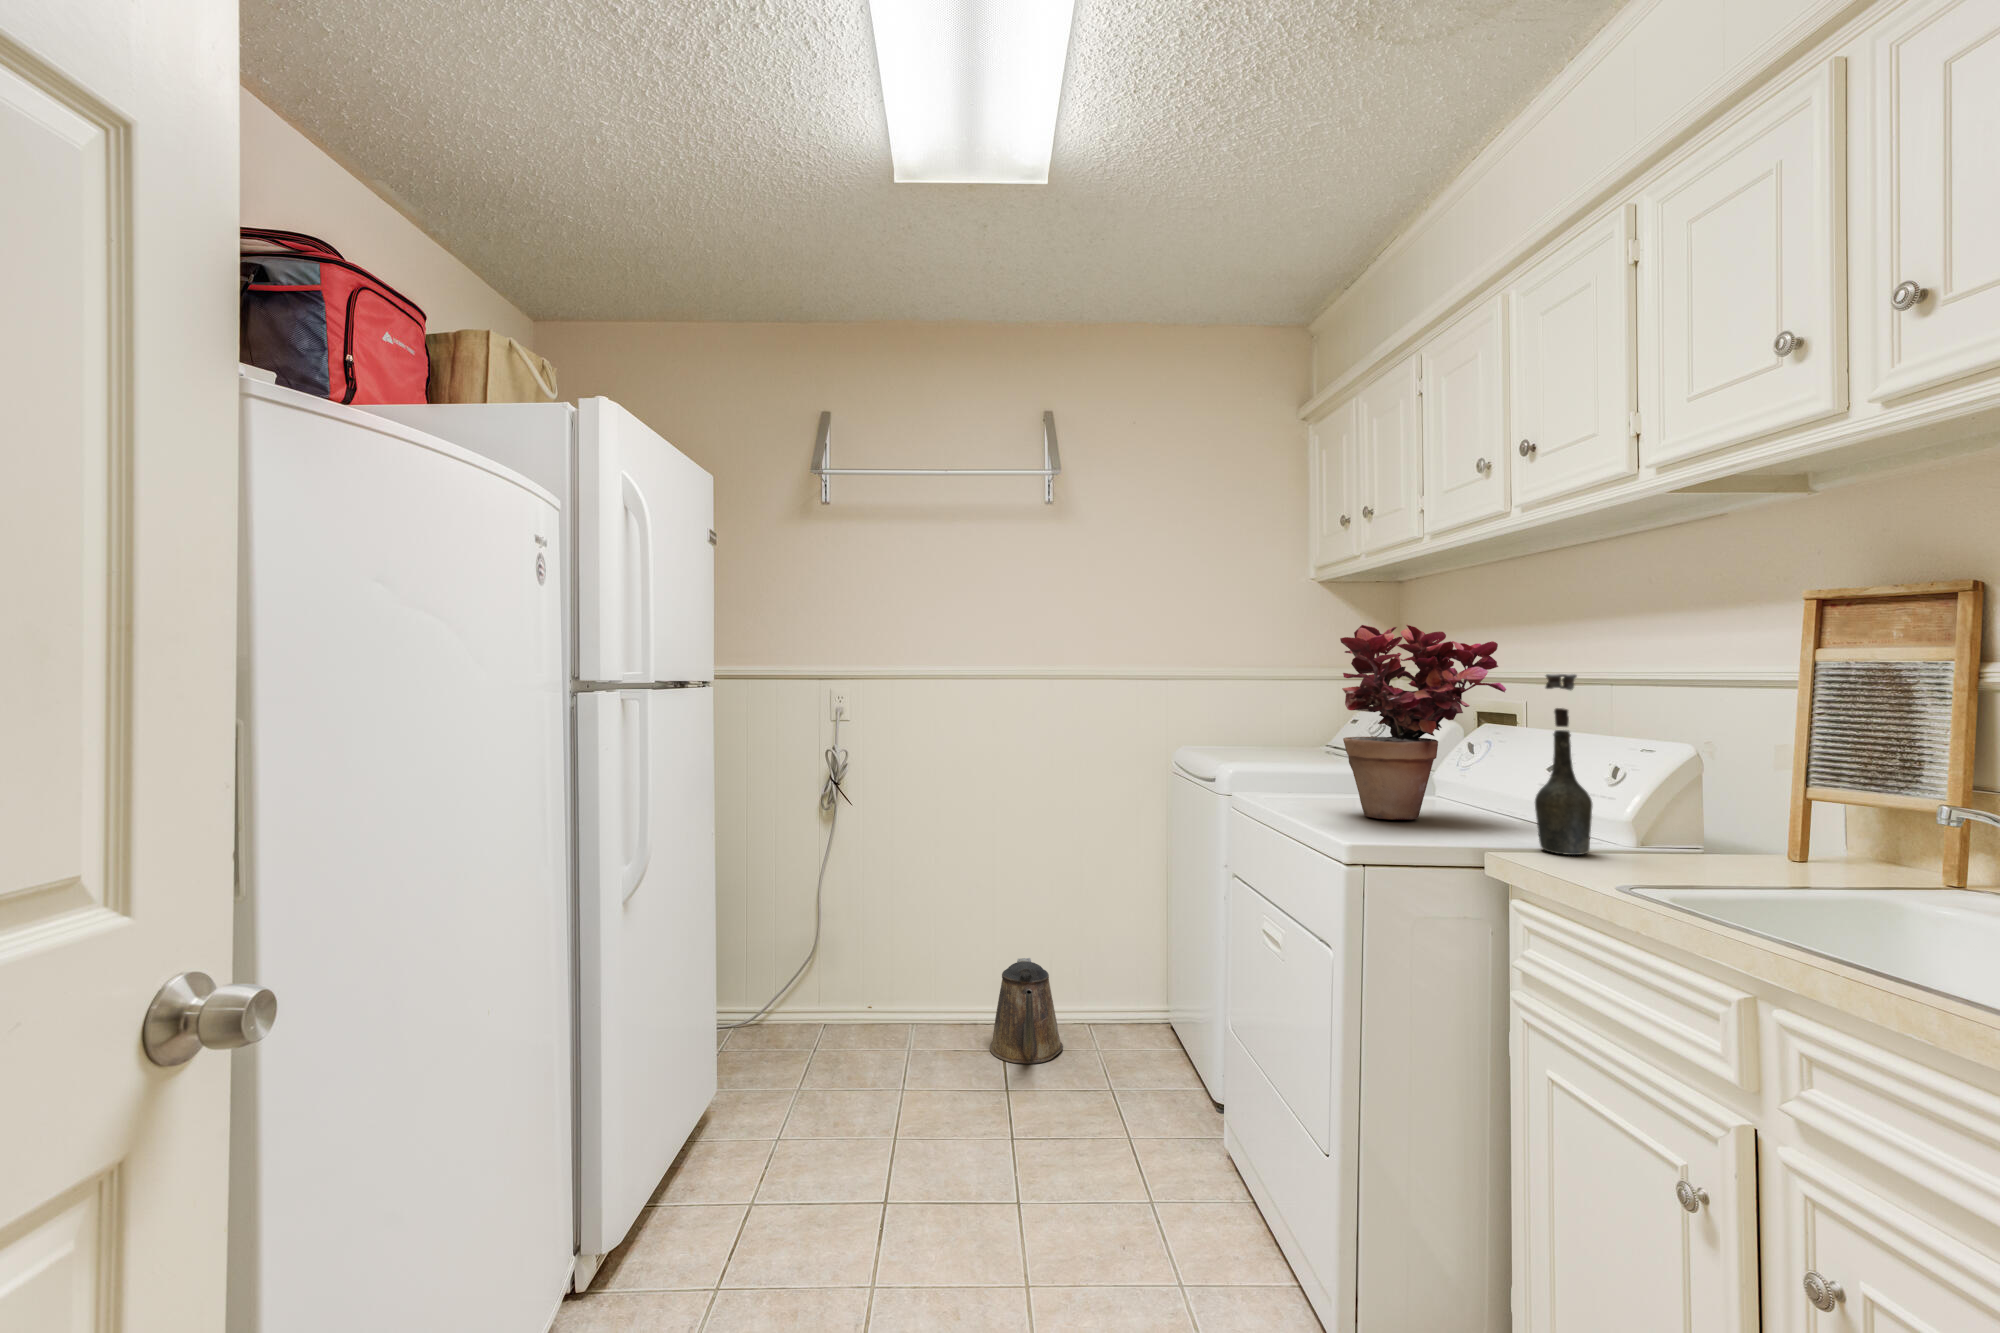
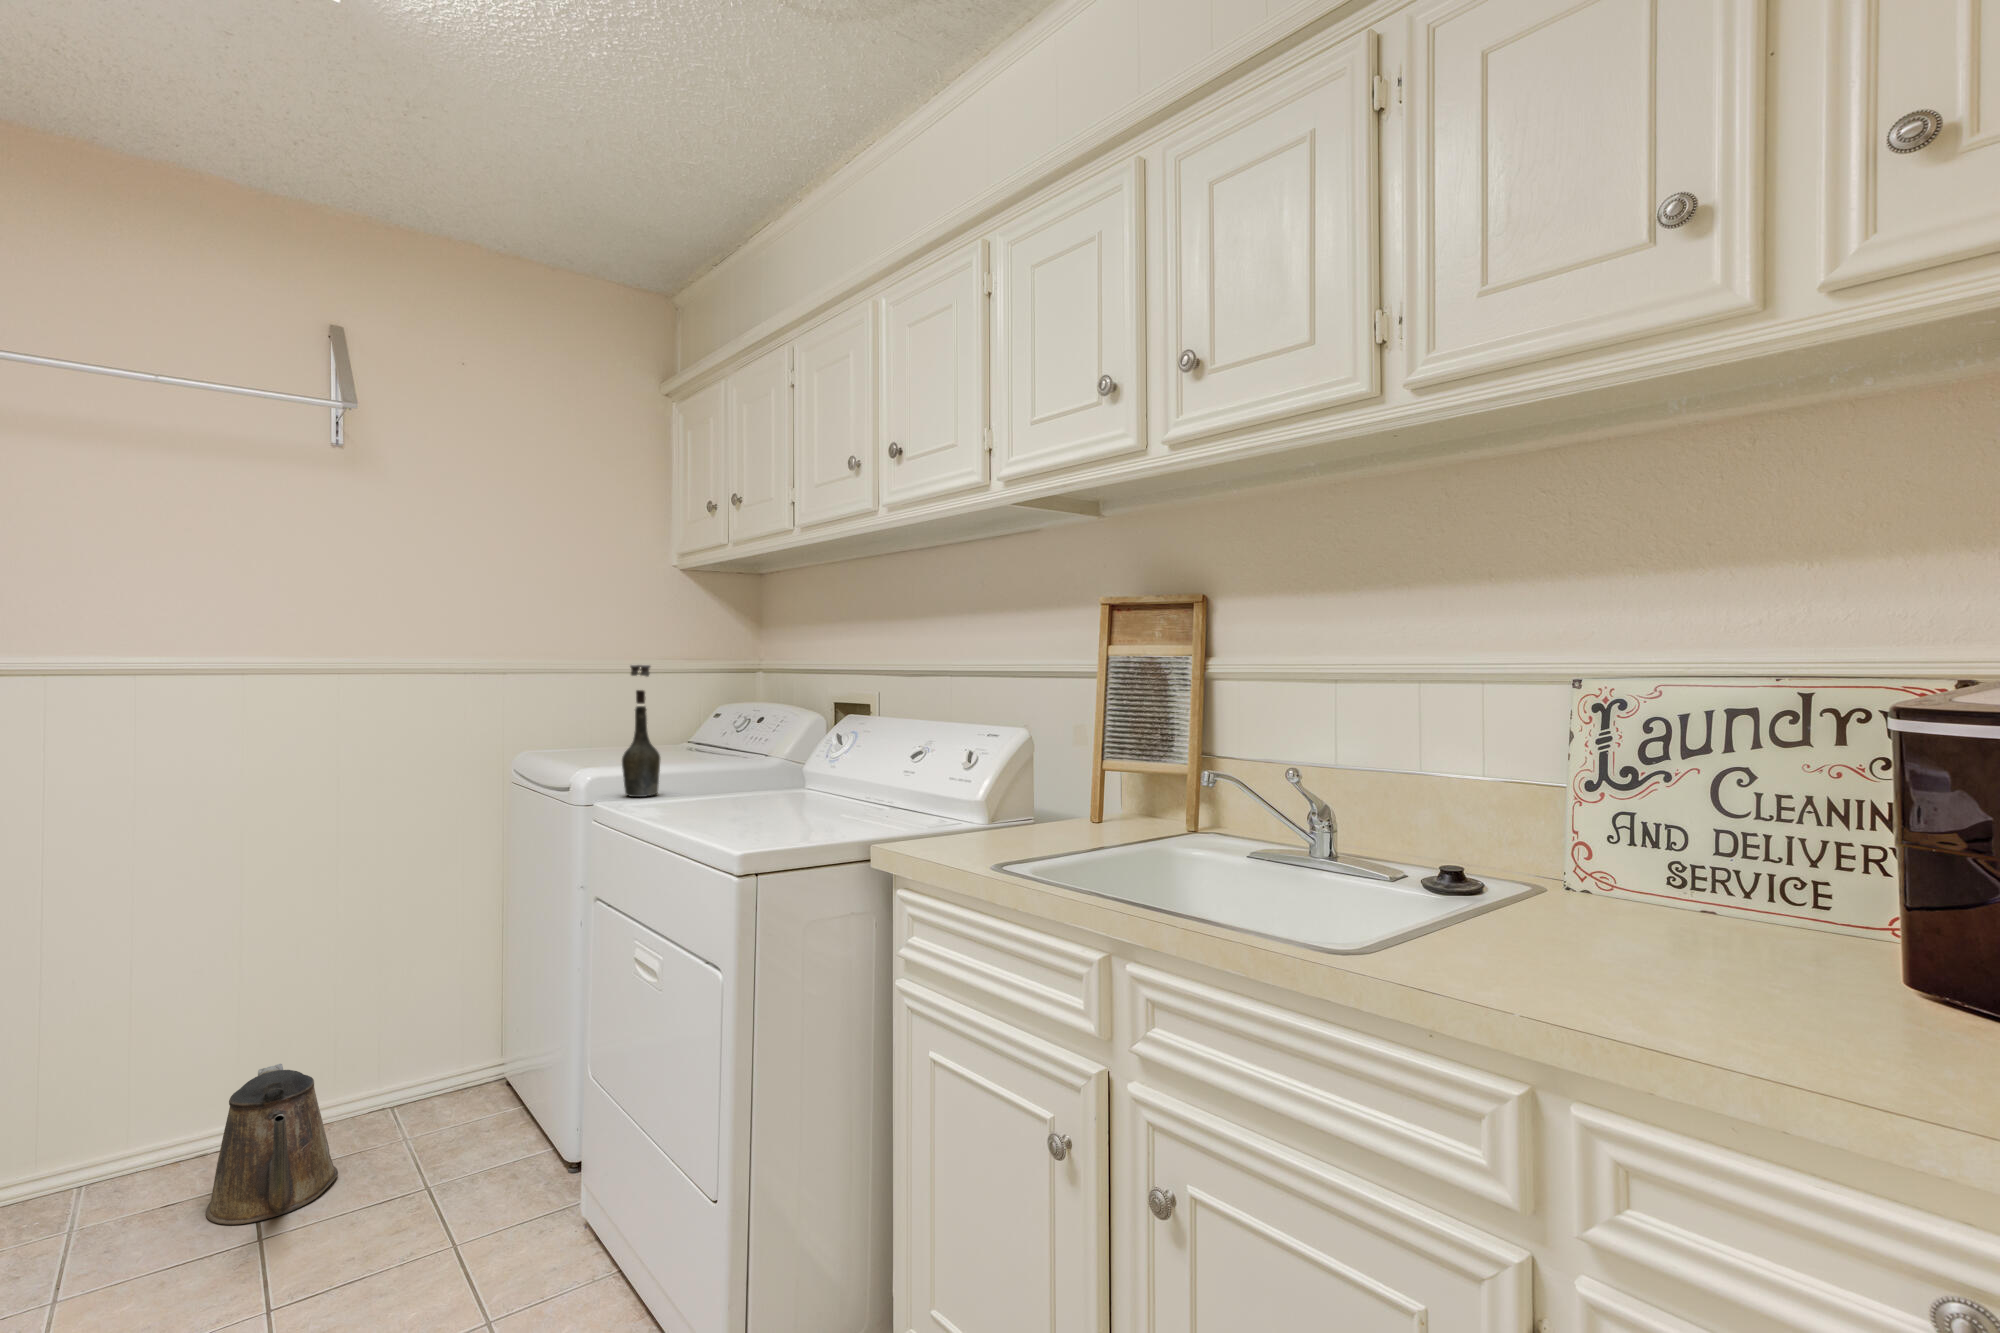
potted plant: present [1340,625,1506,819] -> none [724,613,881,823]
bottle: present [1535,674,1592,855] -> present [622,665,660,797]

